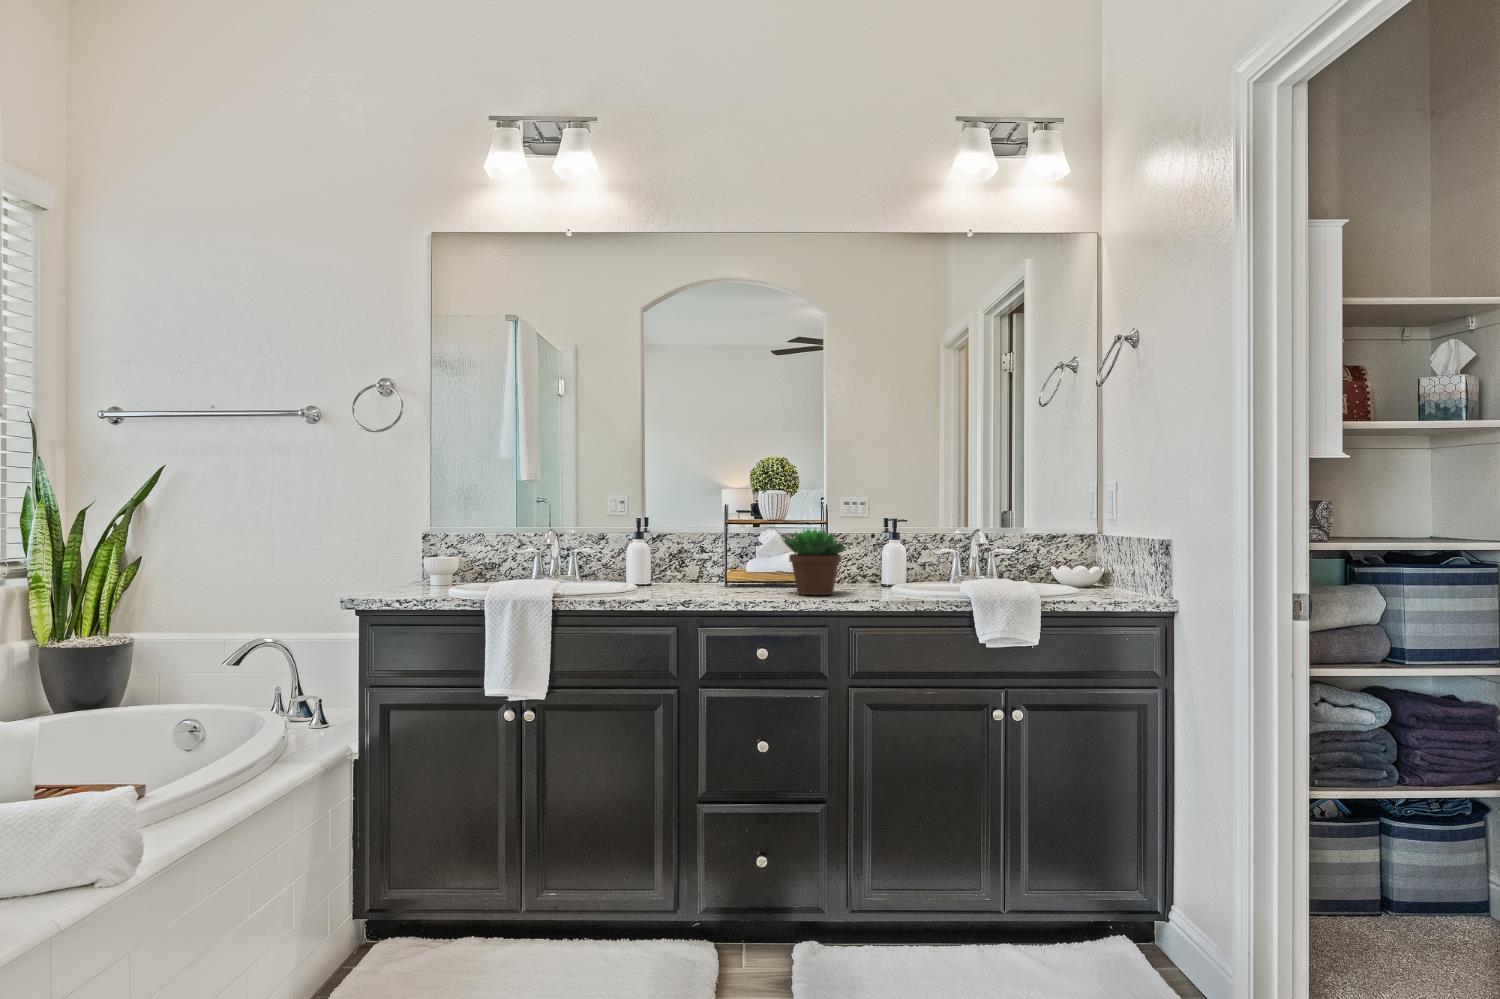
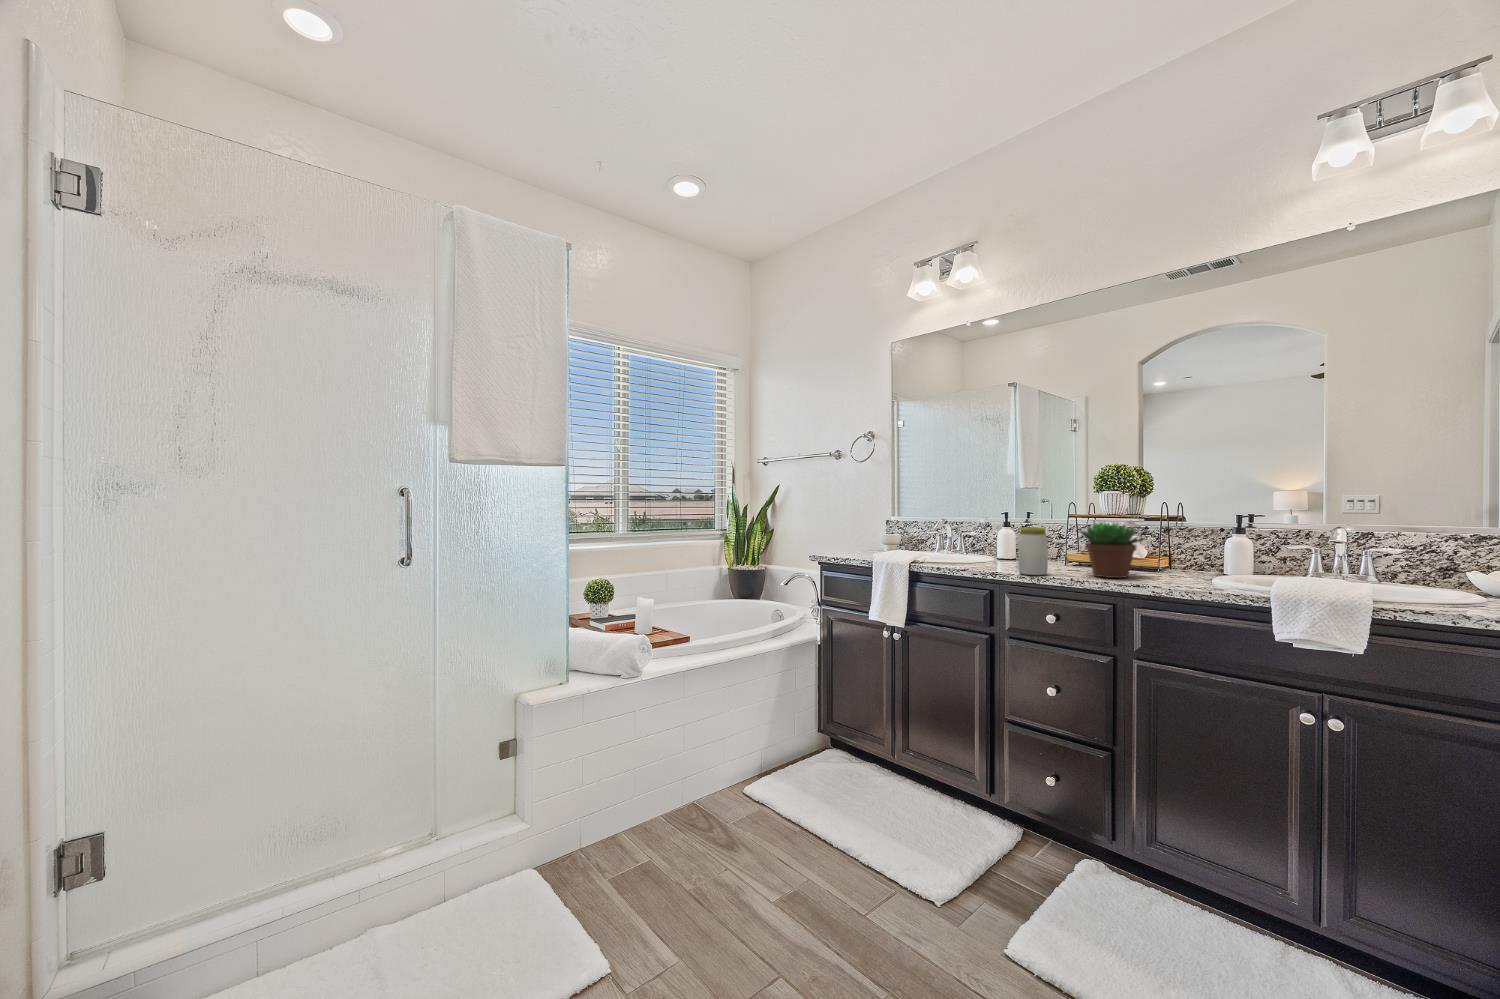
jar: none [720,537,755,599] -> present [1018,527,1048,575]

